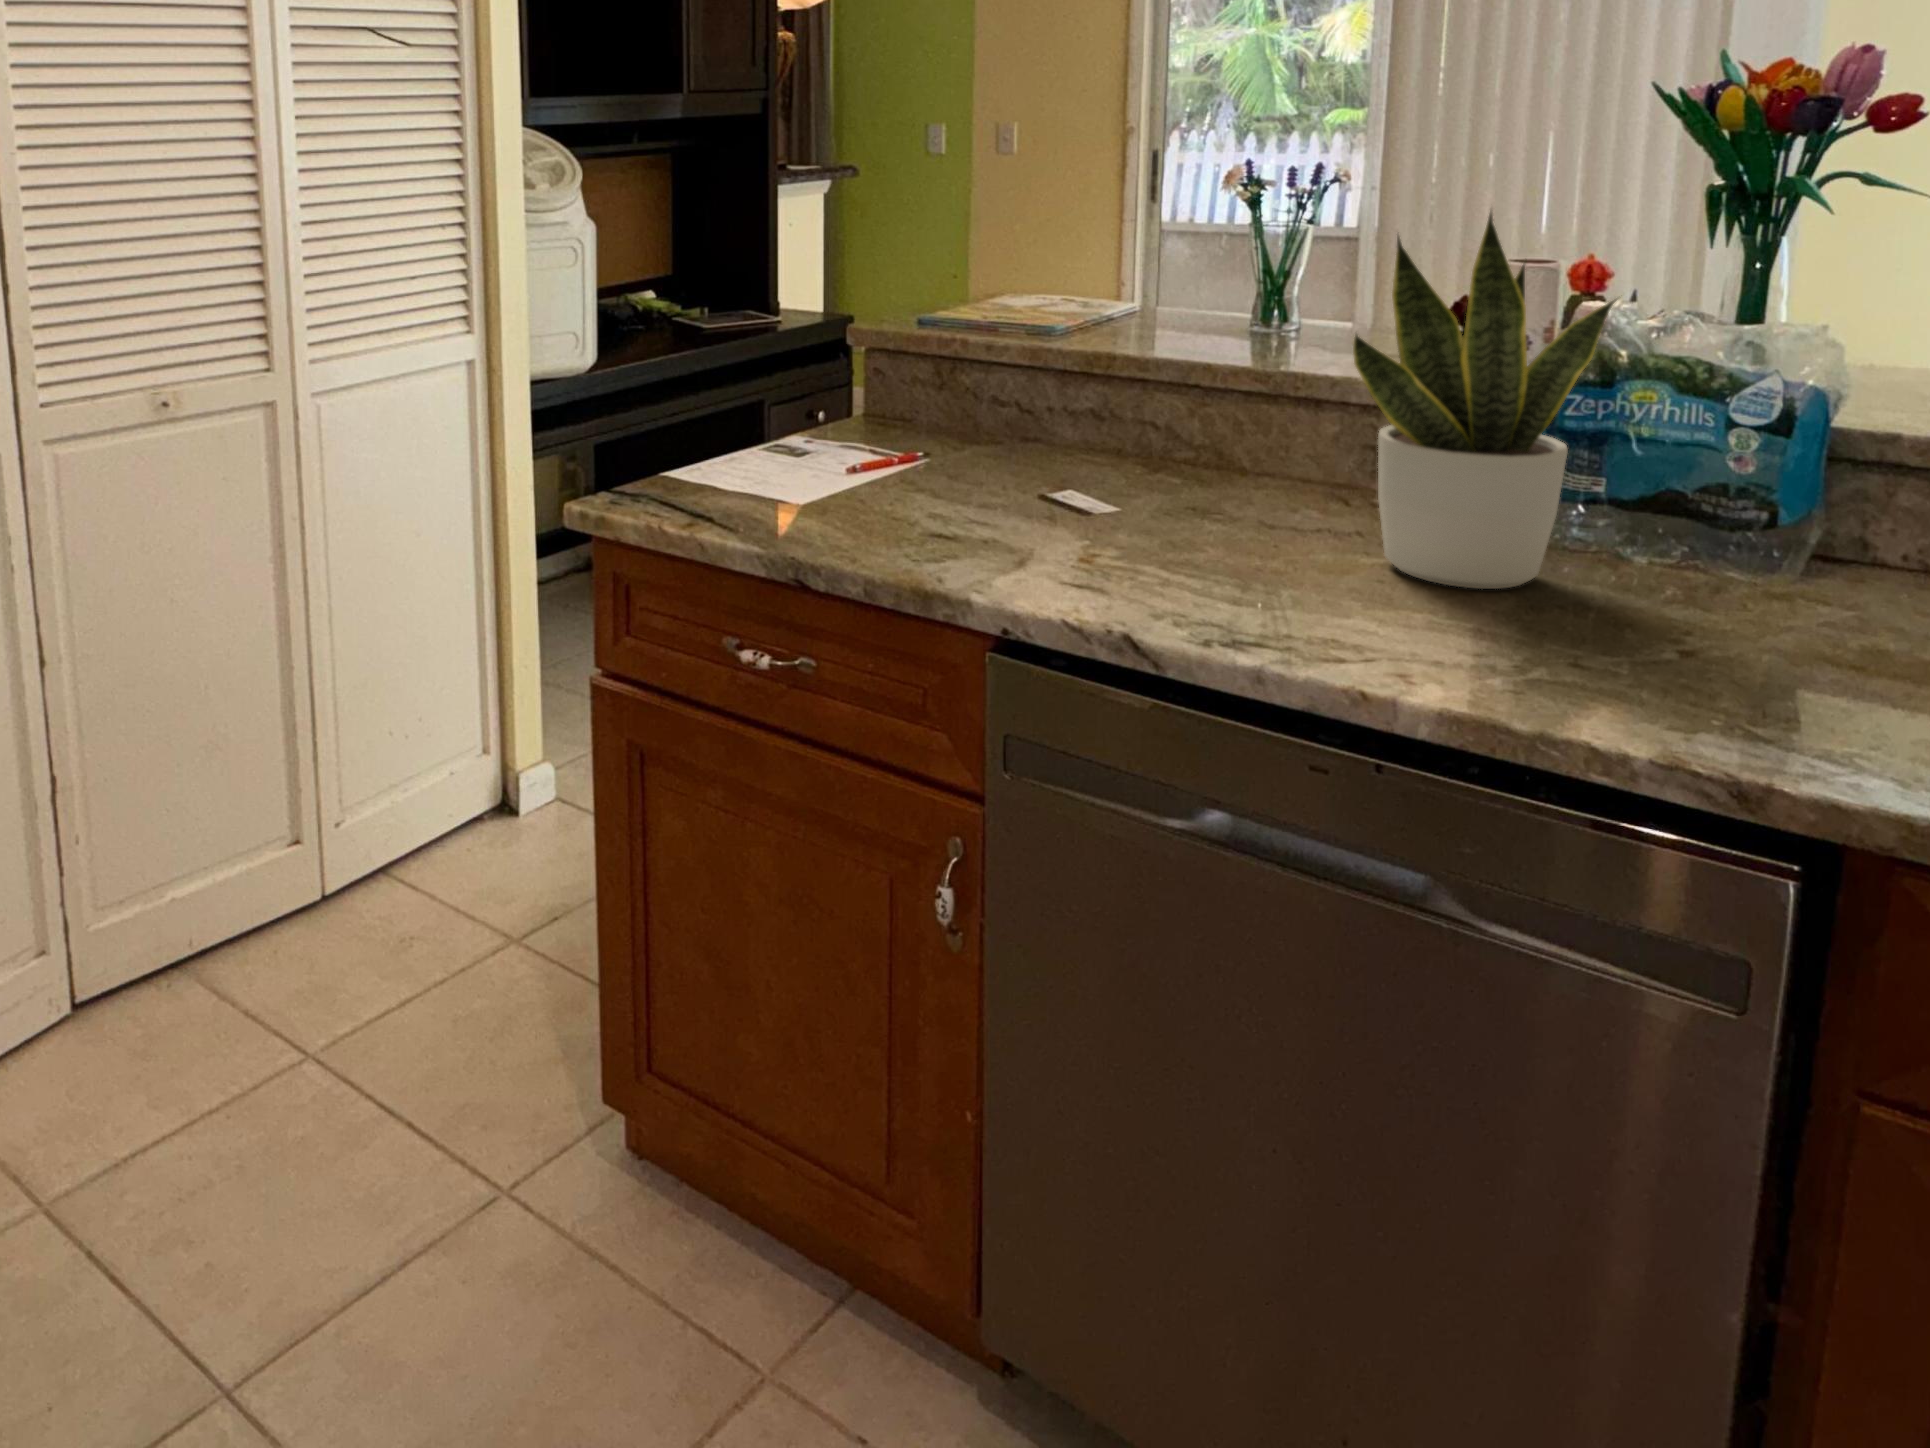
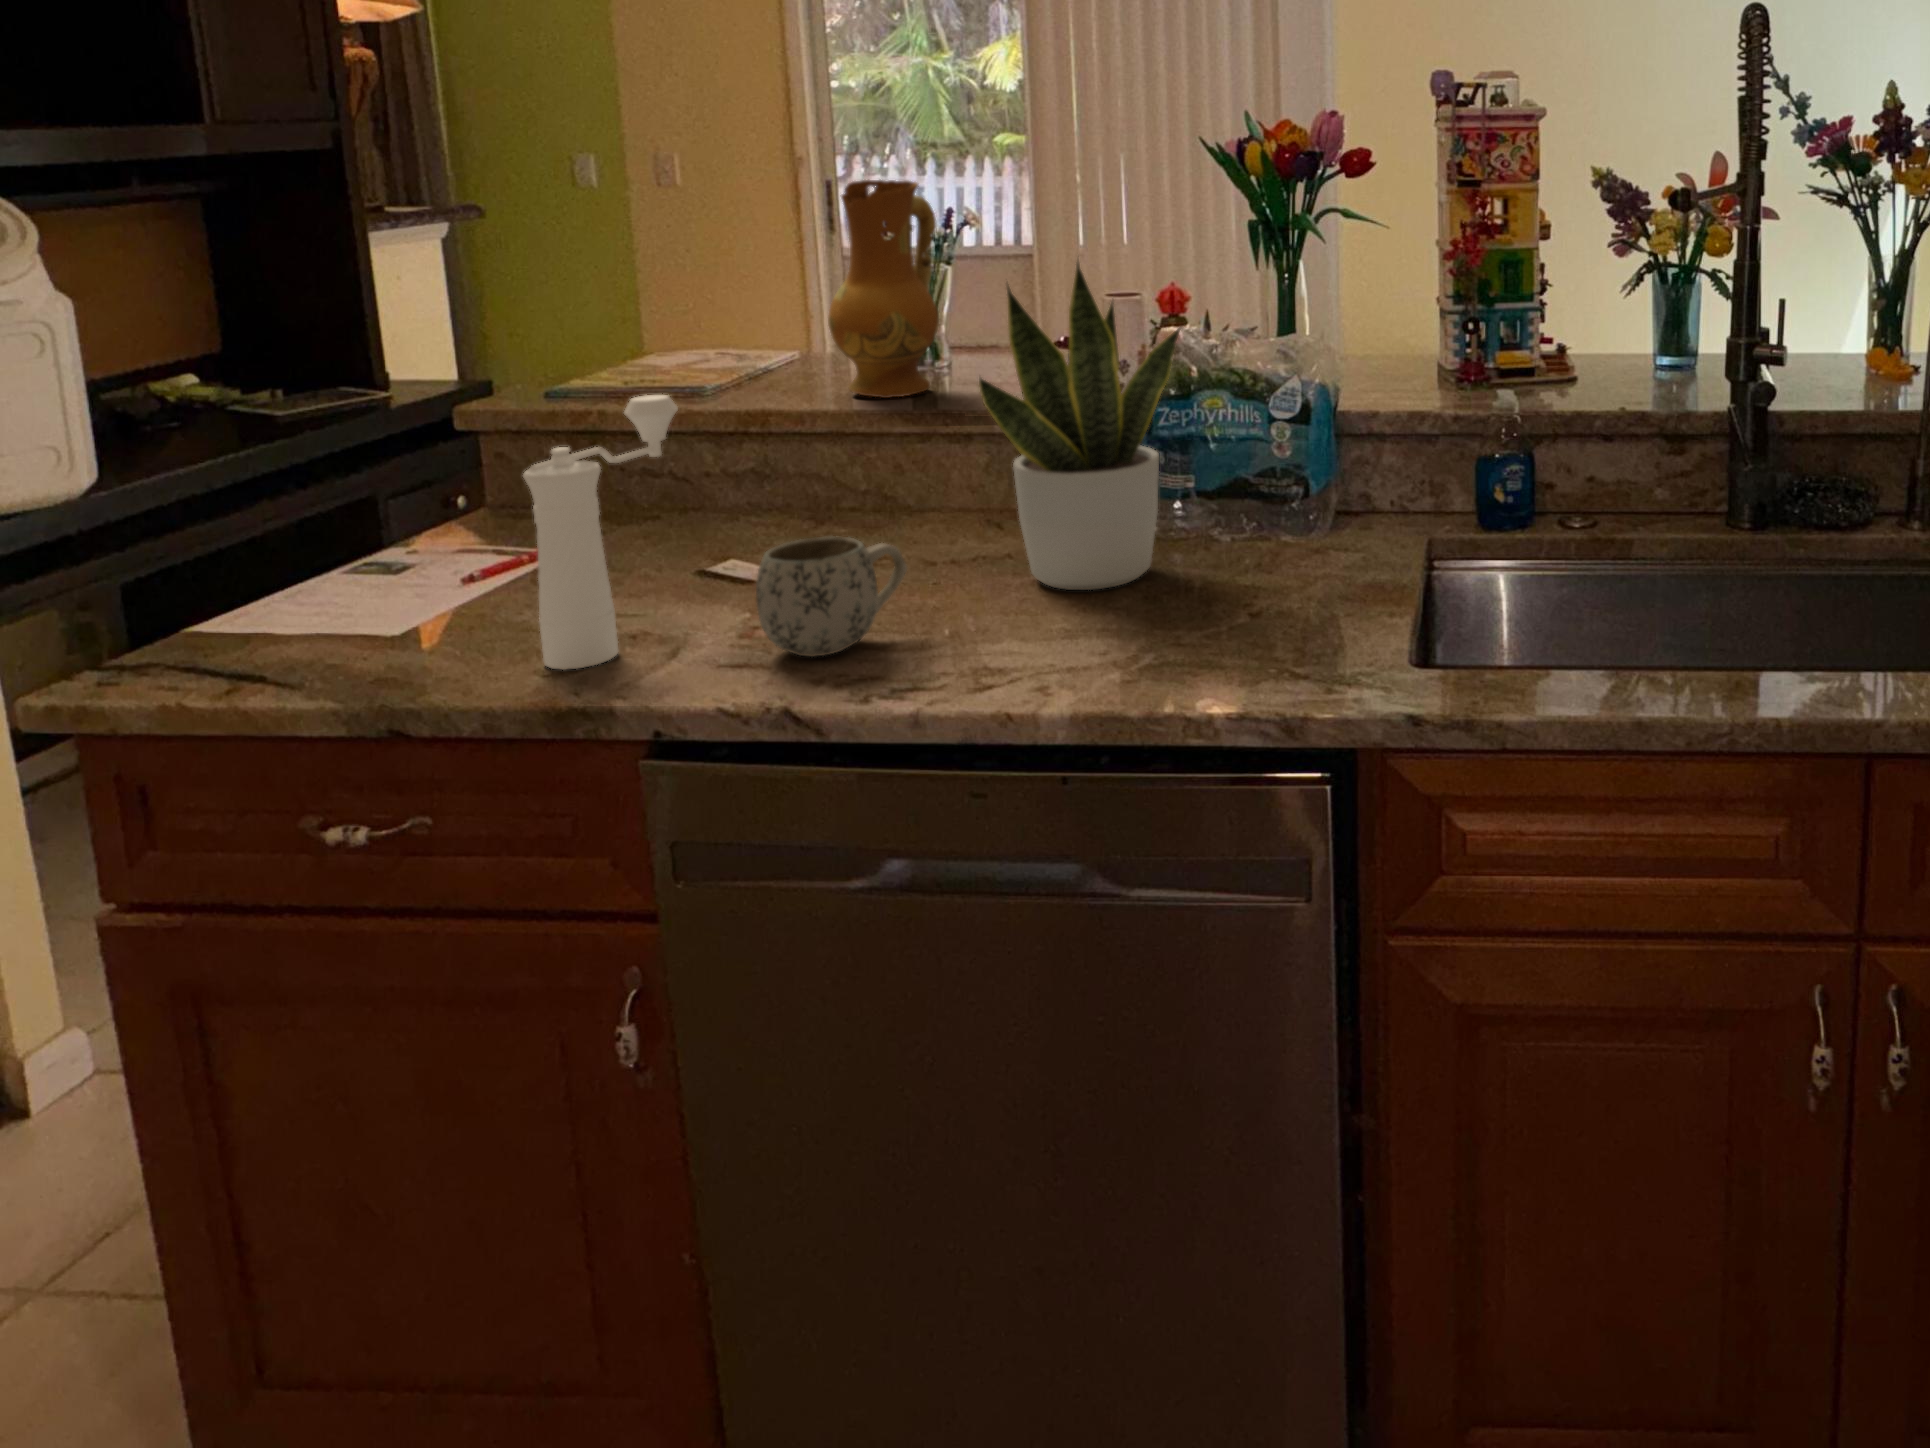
ceramic jug: none [1175,132,1300,355] -> present [828,180,939,398]
pepper mill: none [913,323,1045,559] -> present [522,395,678,669]
mug: none [1101,476,1253,594] -> present [756,536,907,657]

